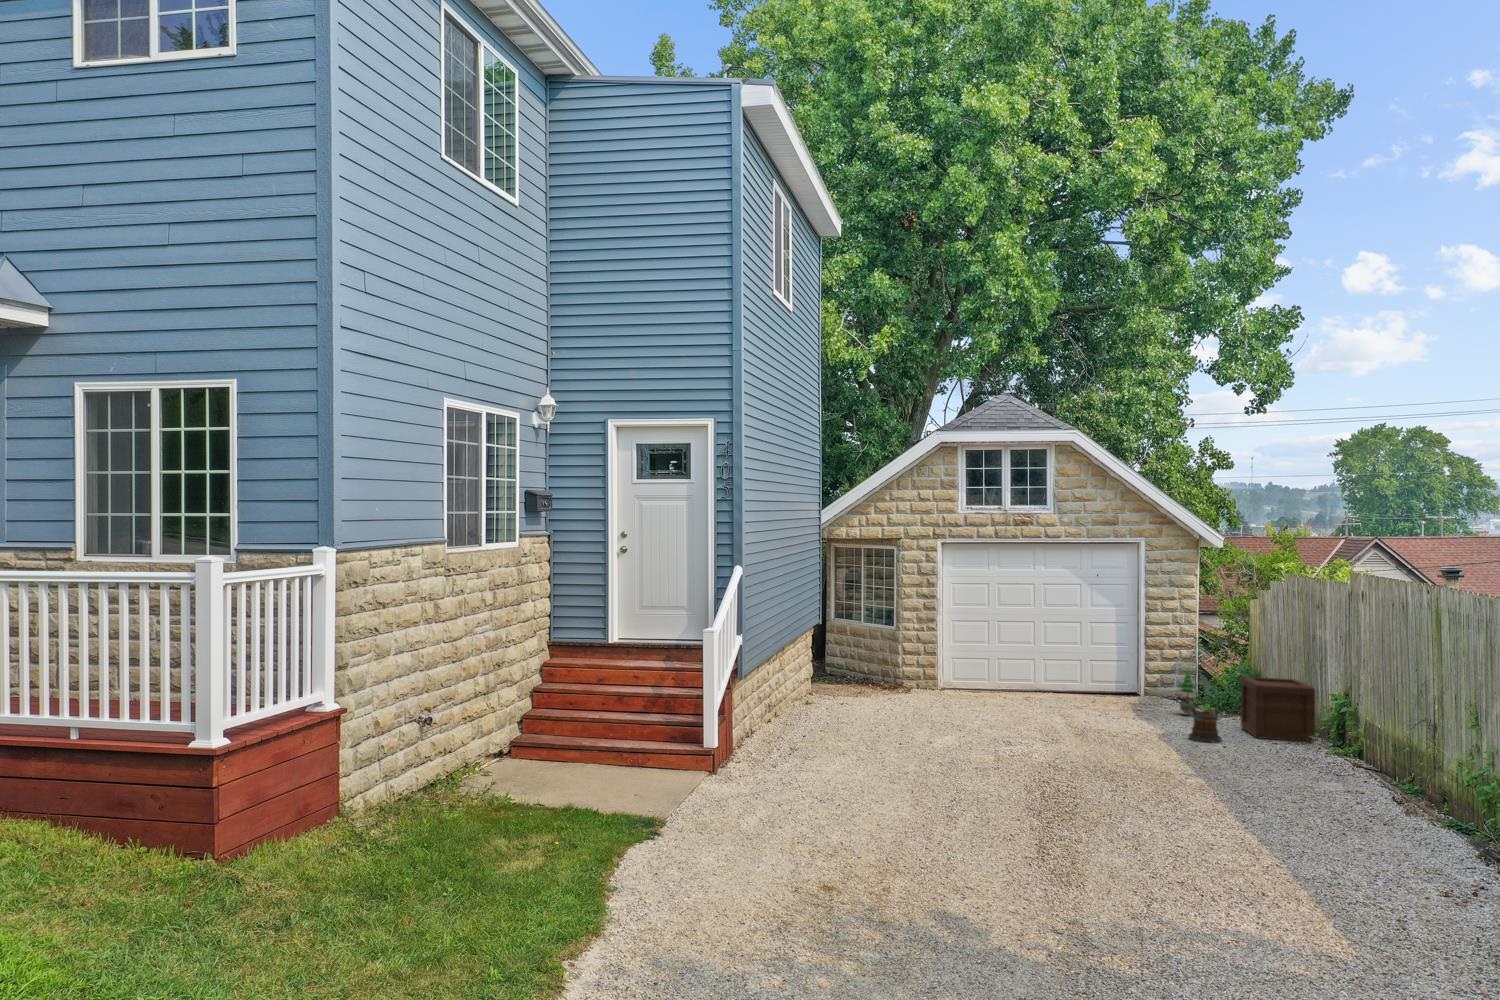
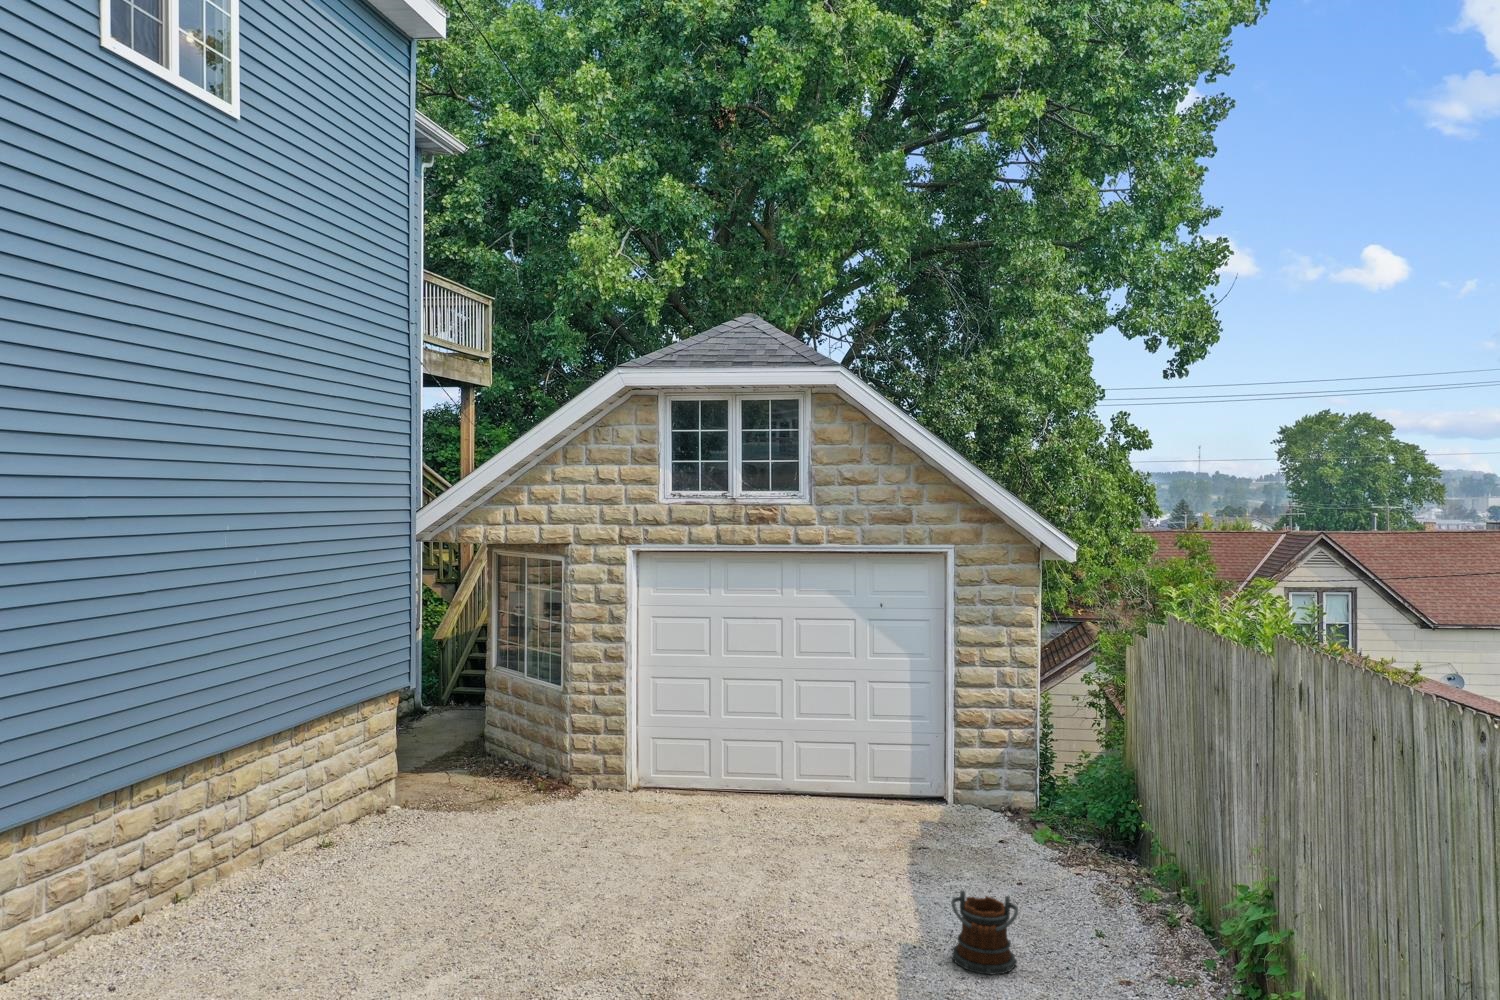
potted tree: present [1180,669,1195,715] -> none [978,779,1010,868]
wooden crate: present [1241,677,1315,742] -> none [1075,812,1210,963]

